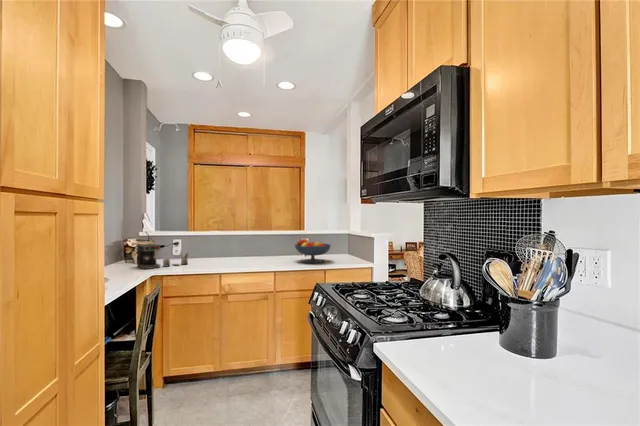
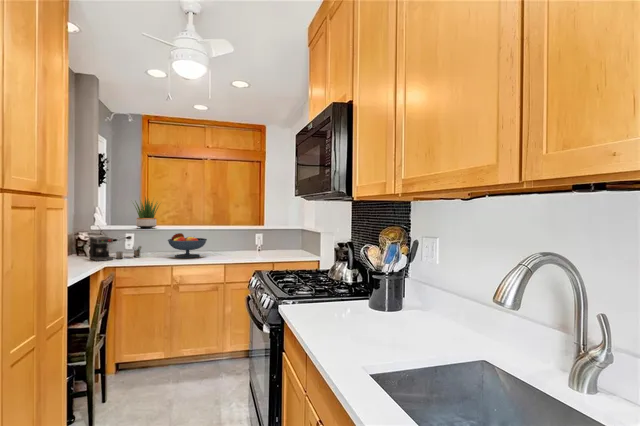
potted plant: none [178,201,209,235] -> present [133,197,159,228]
fruit bowl: present [295,239,331,263] -> present [168,233,207,258]

